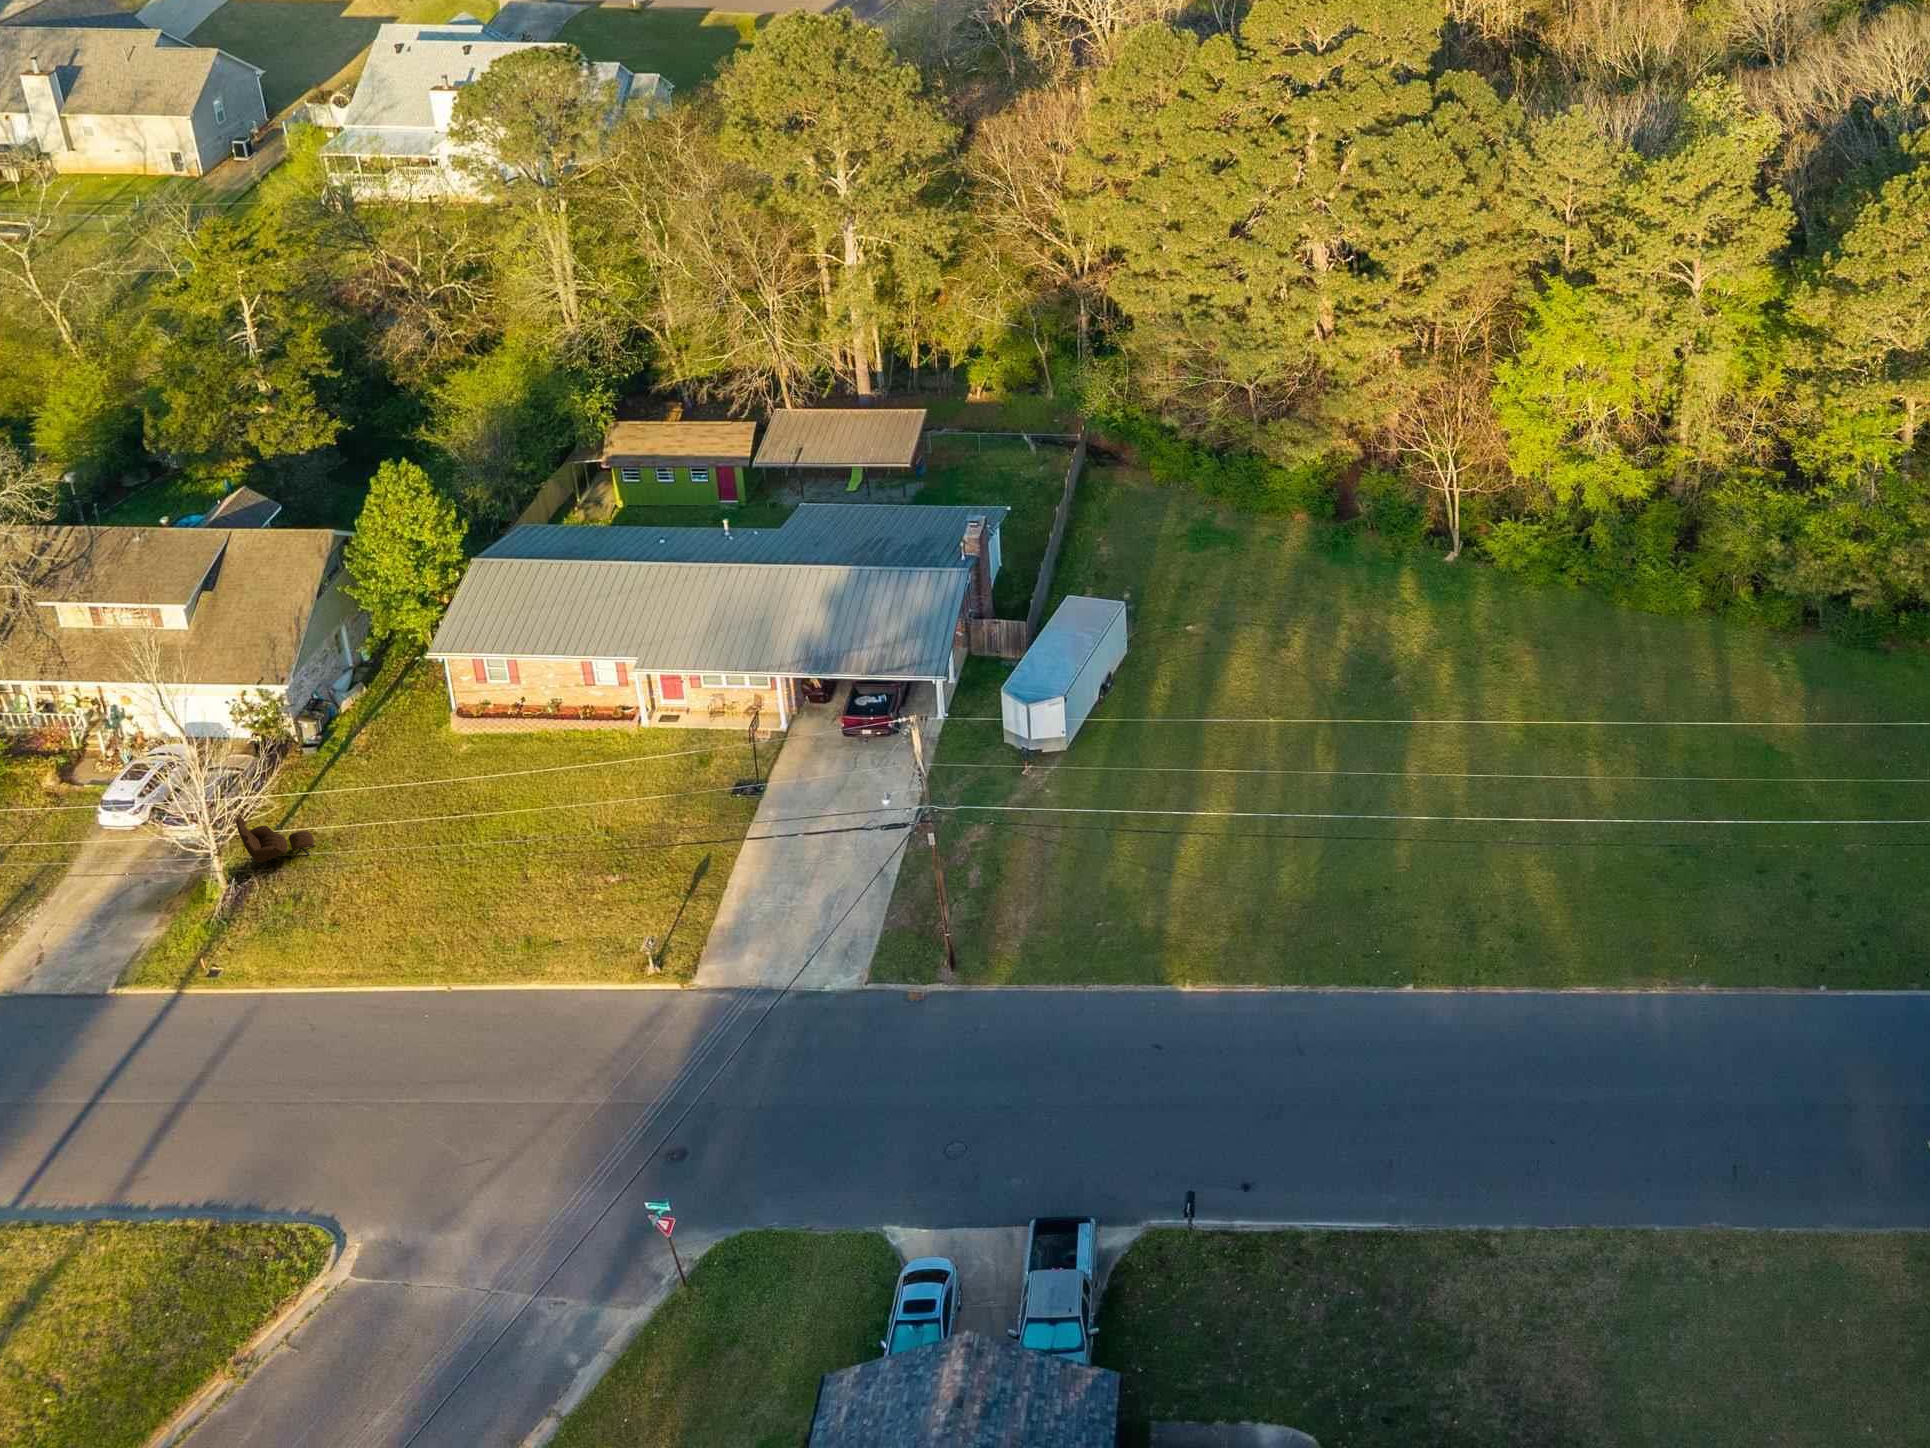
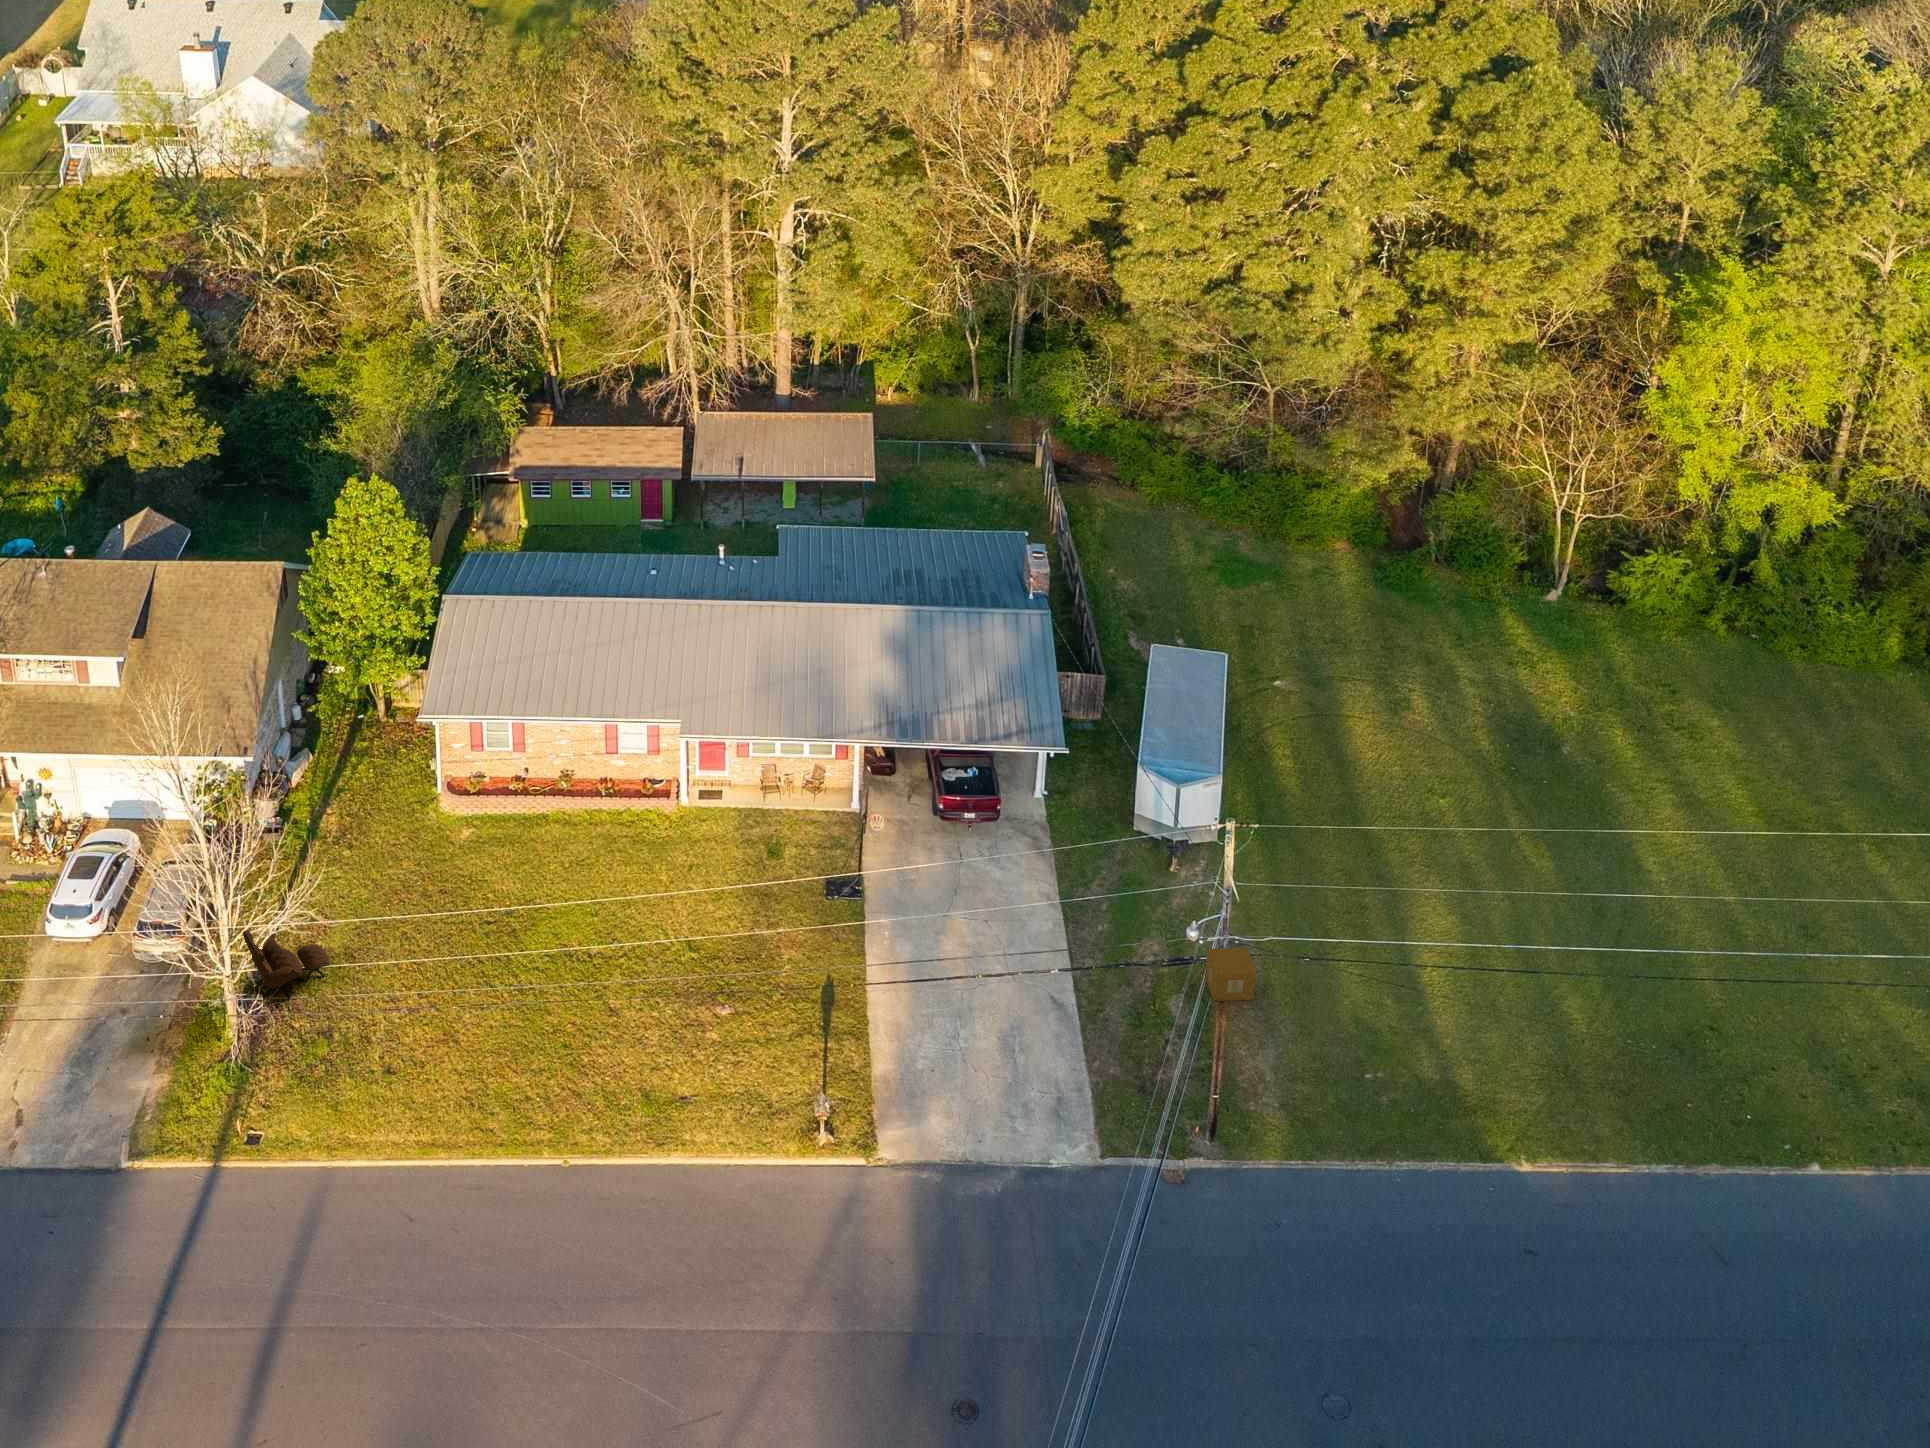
cardboard box: none [994,830,1030,870] -> present [1205,948,1257,1001]

